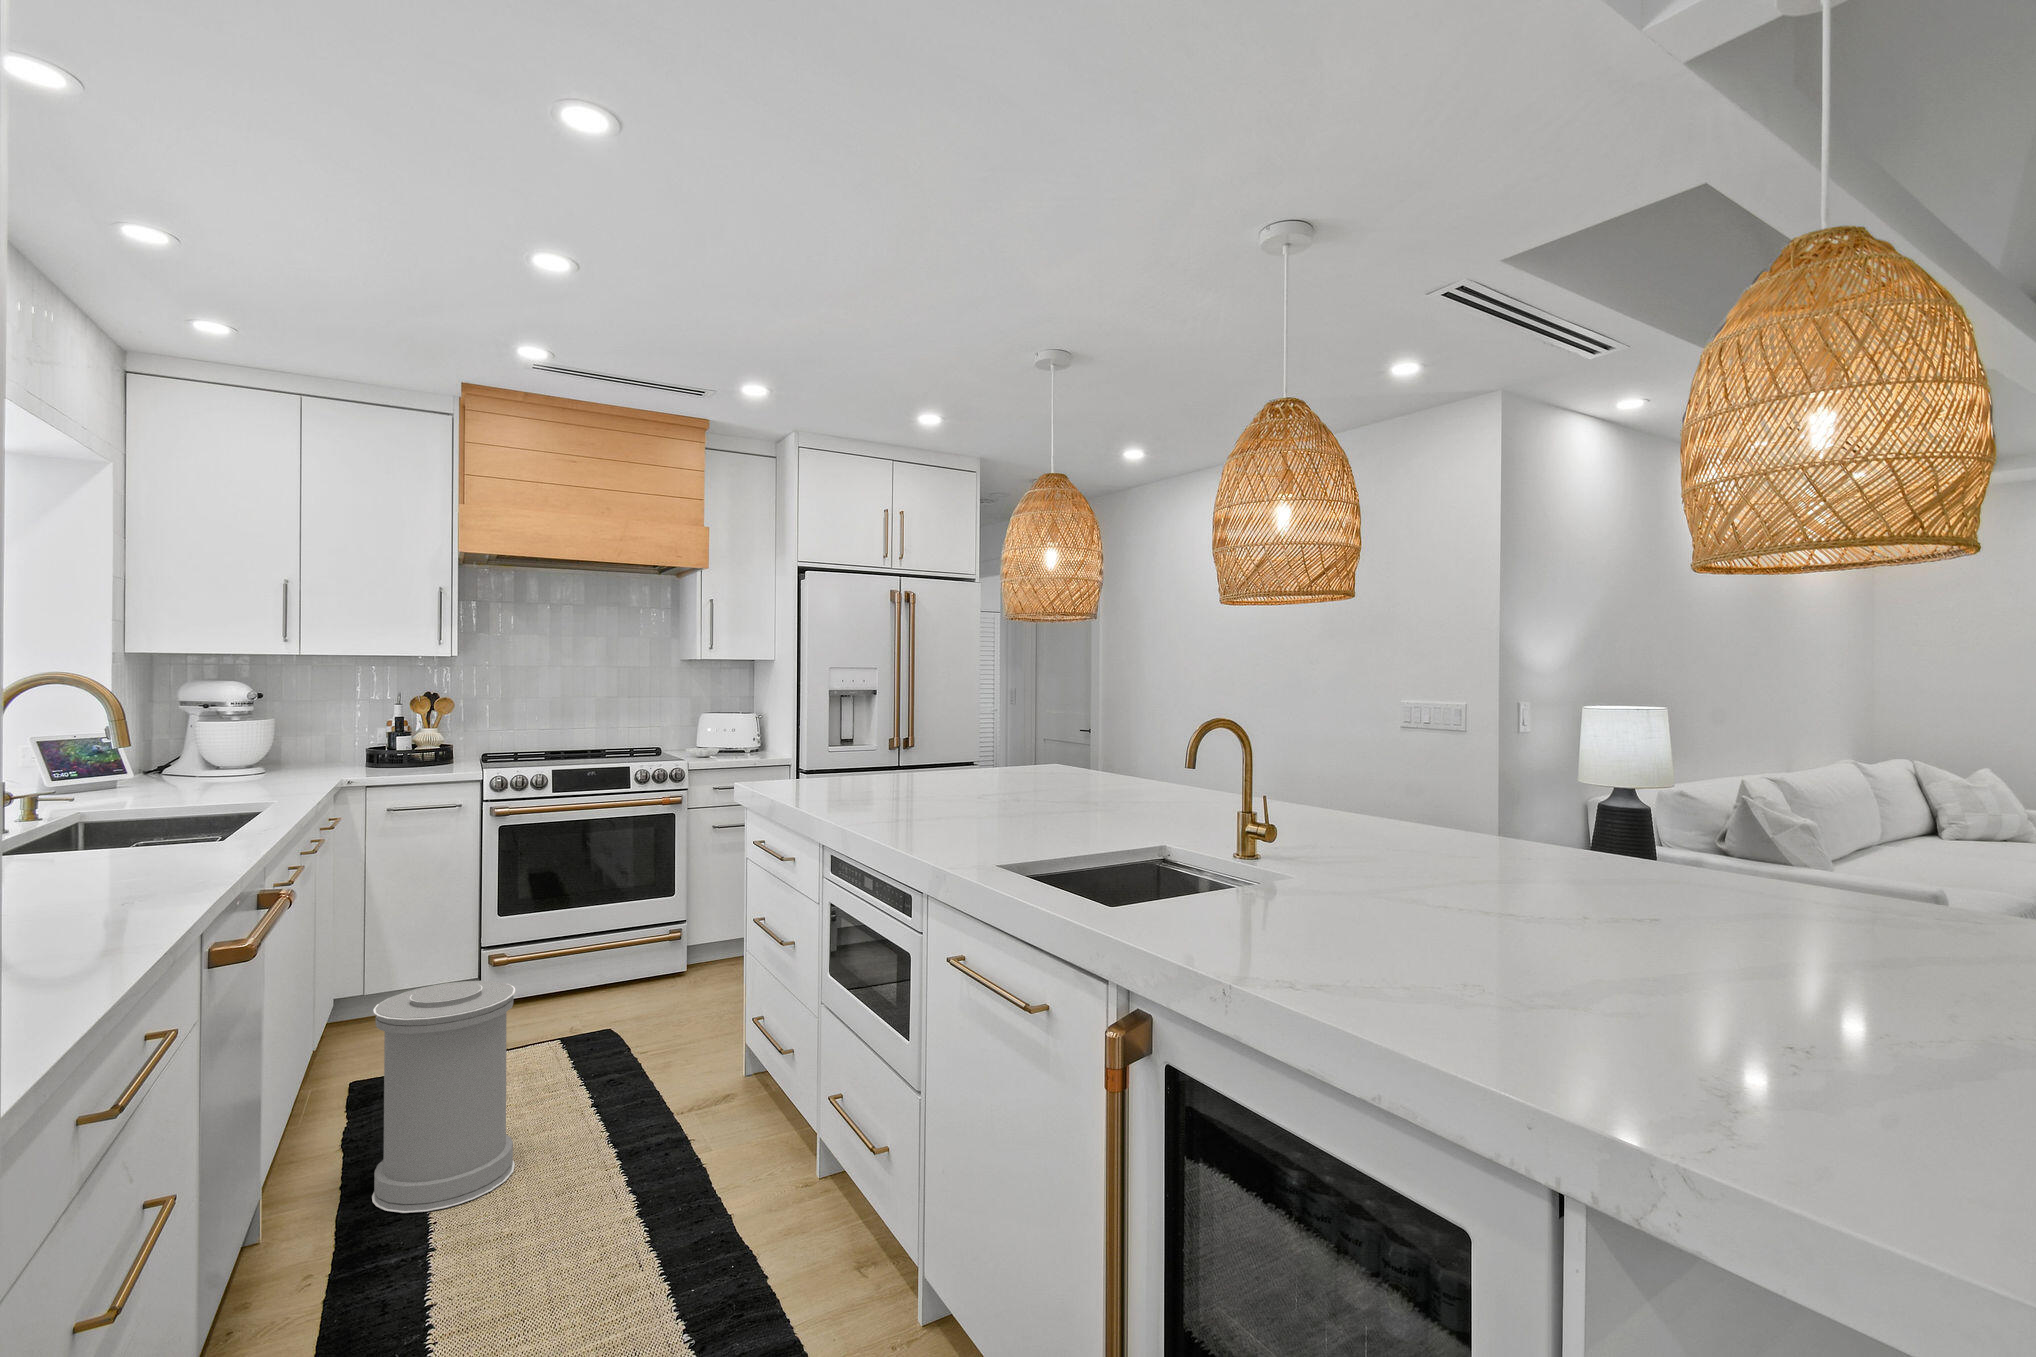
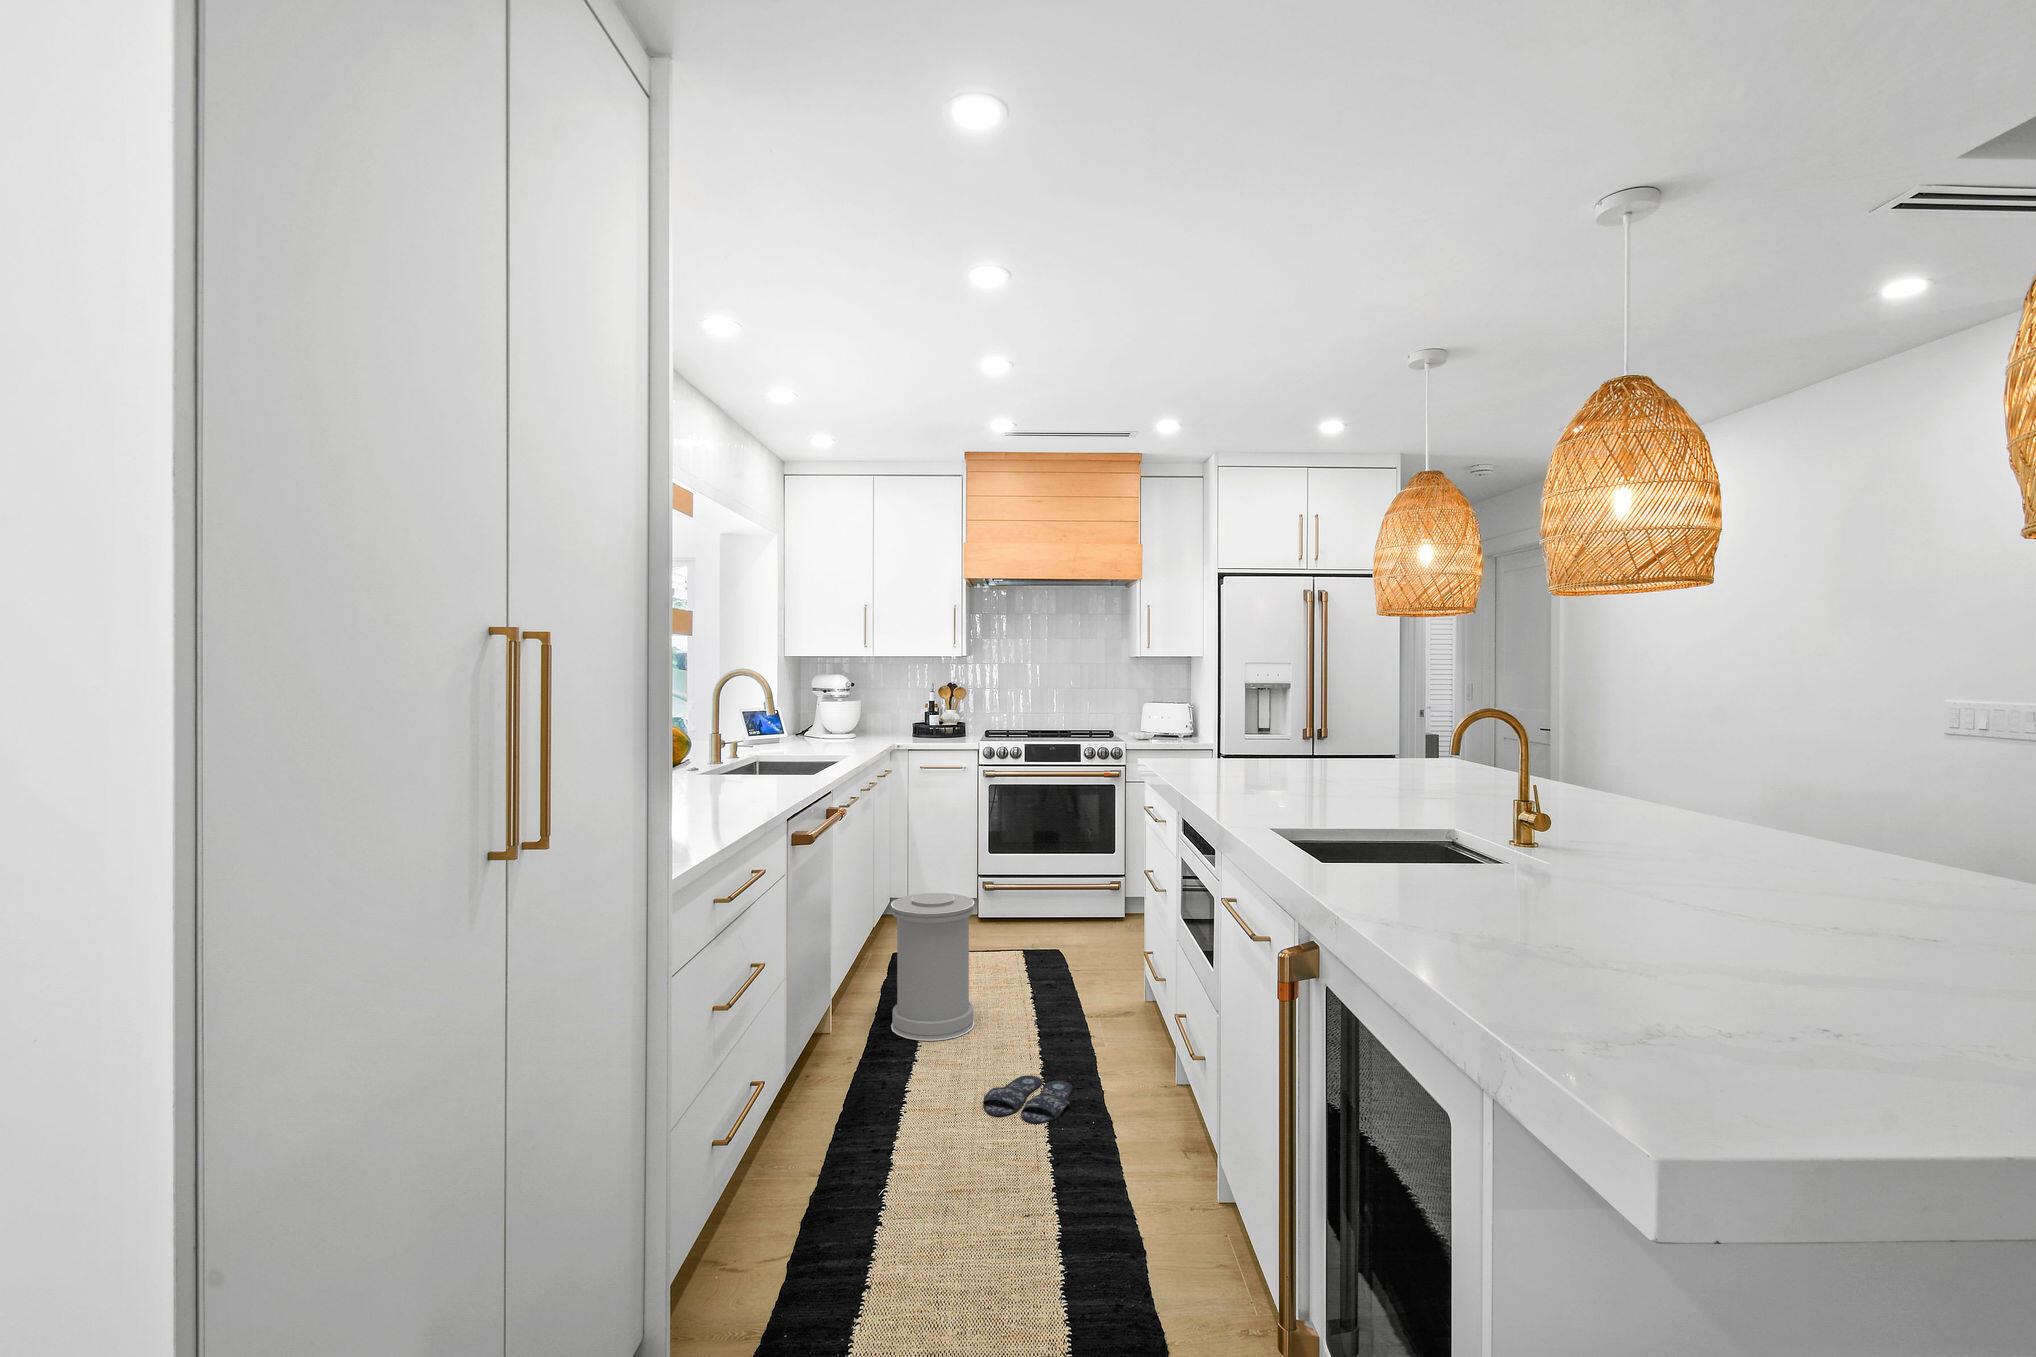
slippers: none [563,1220,698,1307] -> present [983,1076,1072,1123]

